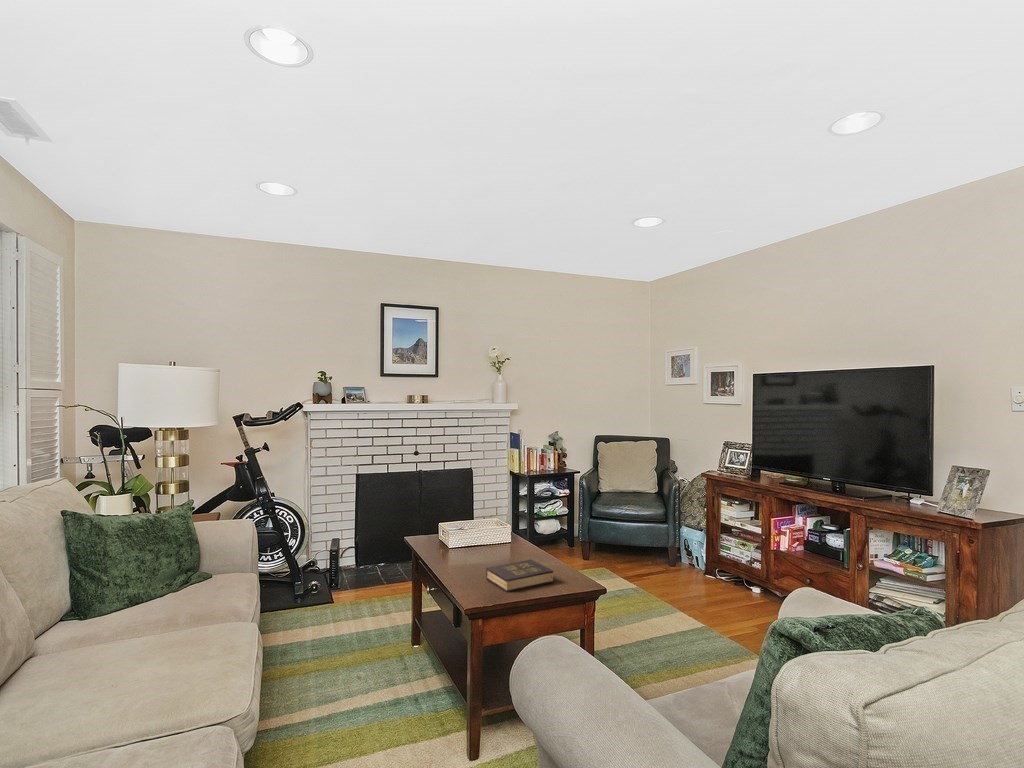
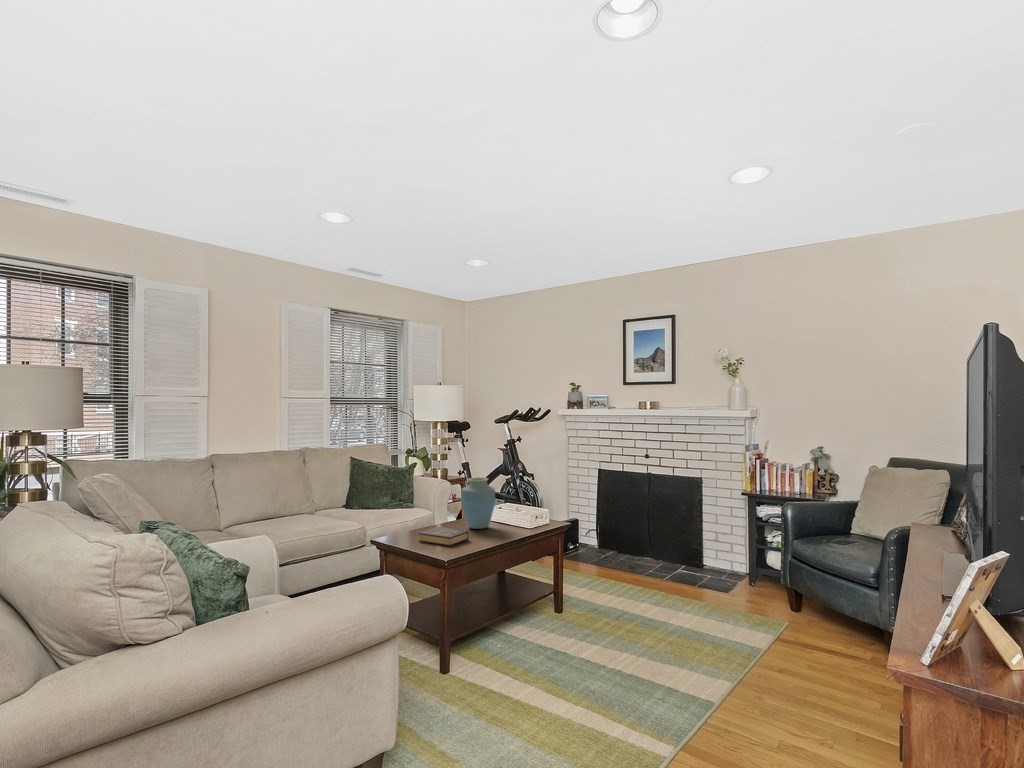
vase: none [453,491,499,561] -> present [461,477,496,529]

